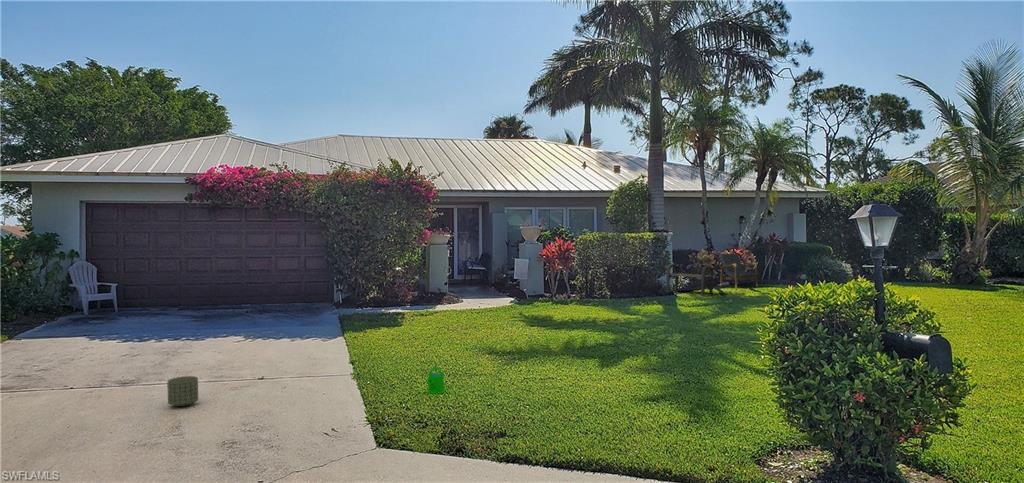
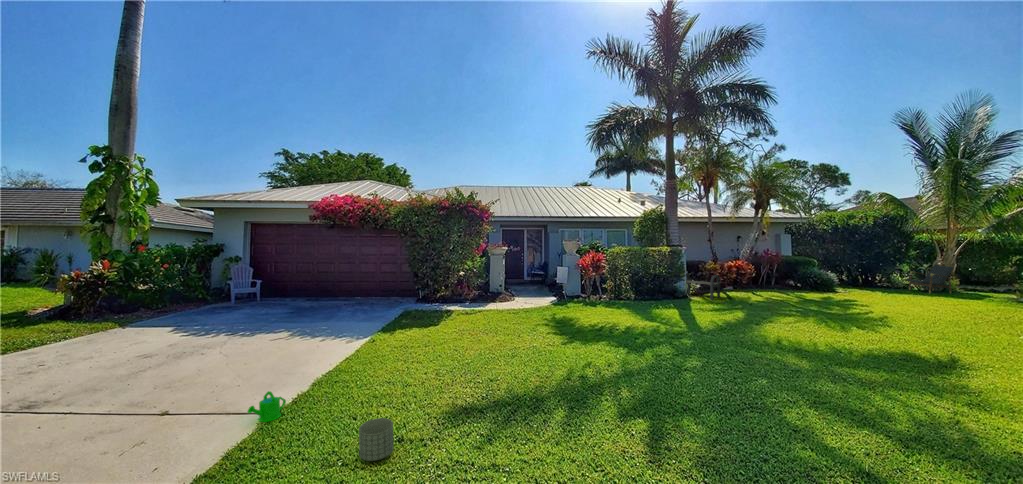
lounge chair: present [720,253,759,288] -> present [907,265,953,293]
watering can: present [427,366,445,394] -> present [248,391,286,422]
planter: present [167,376,198,407] -> present [359,418,393,461]

